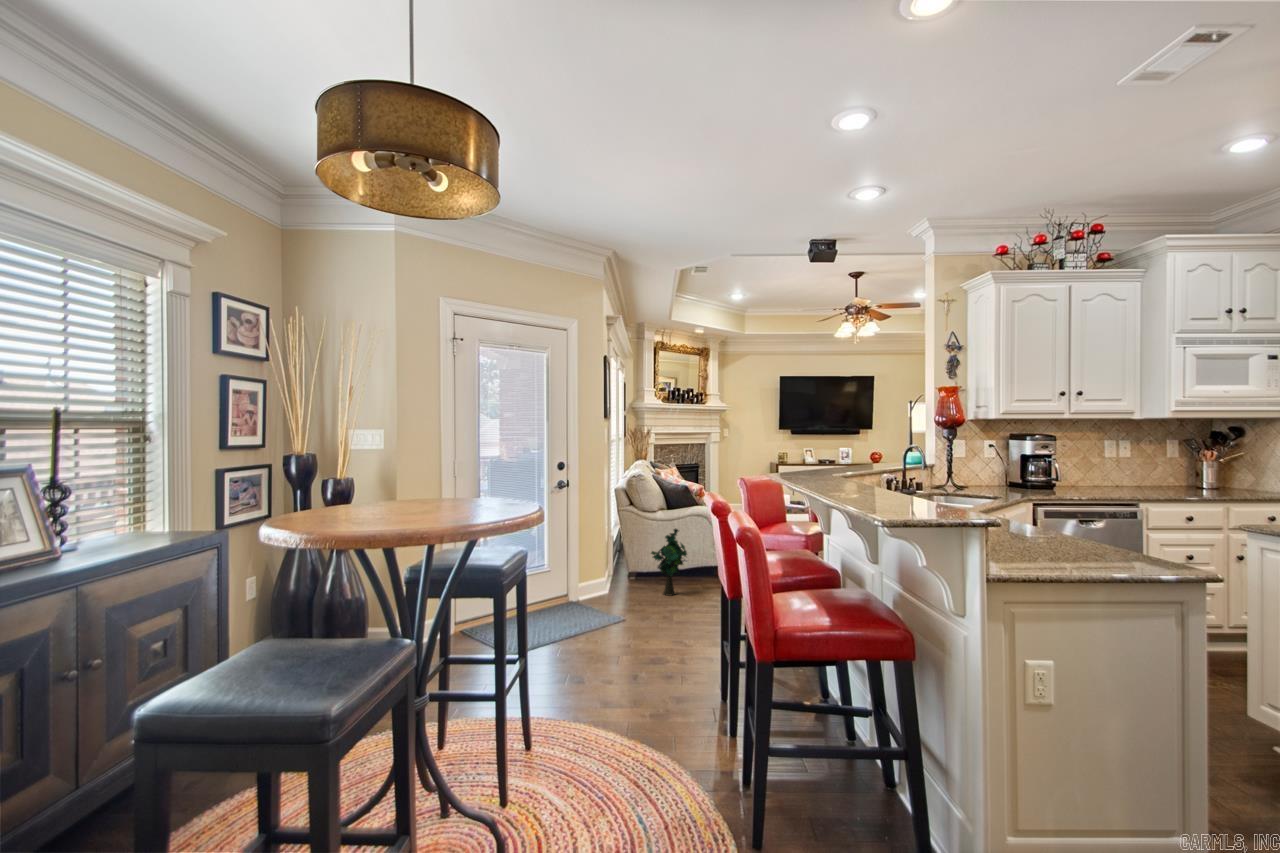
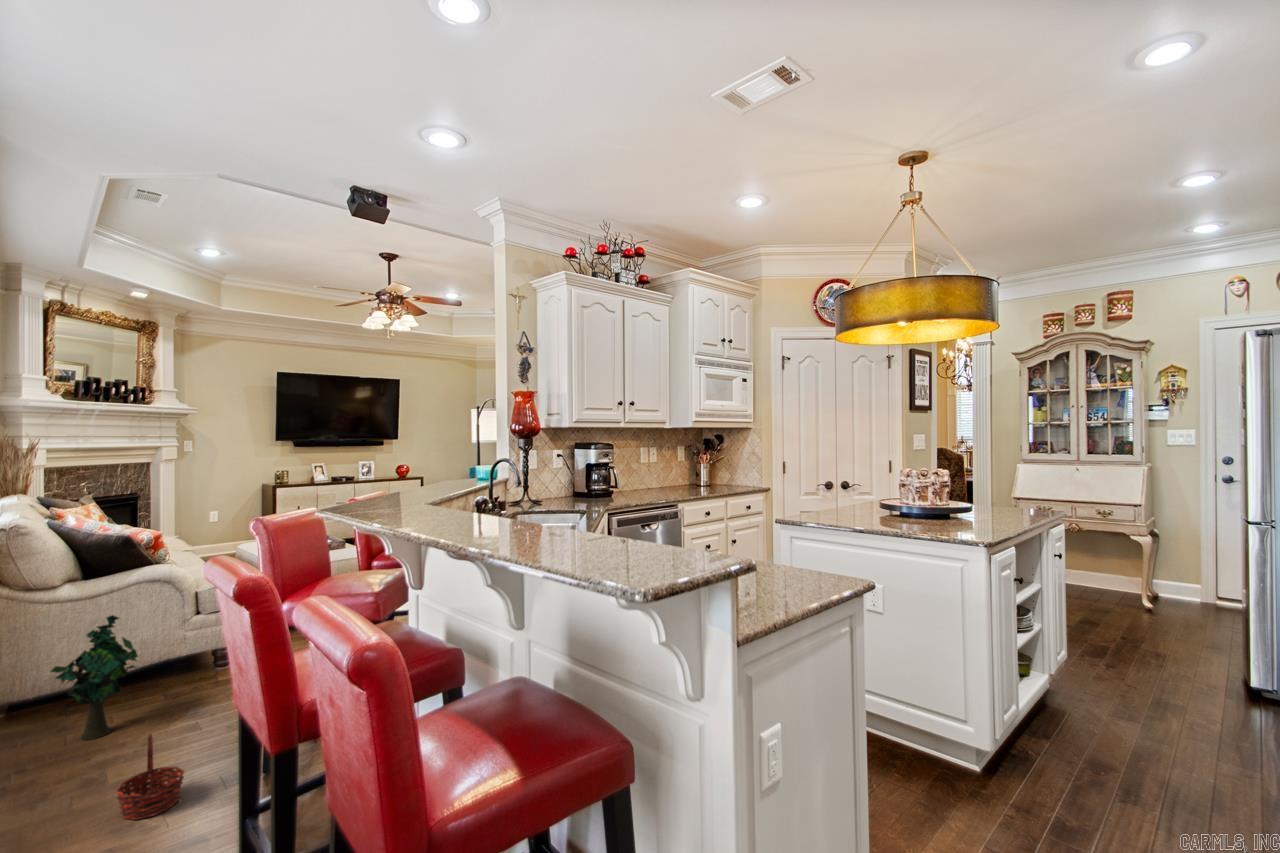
basket: none [672,593,702,638] -> present [116,734,184,820]

